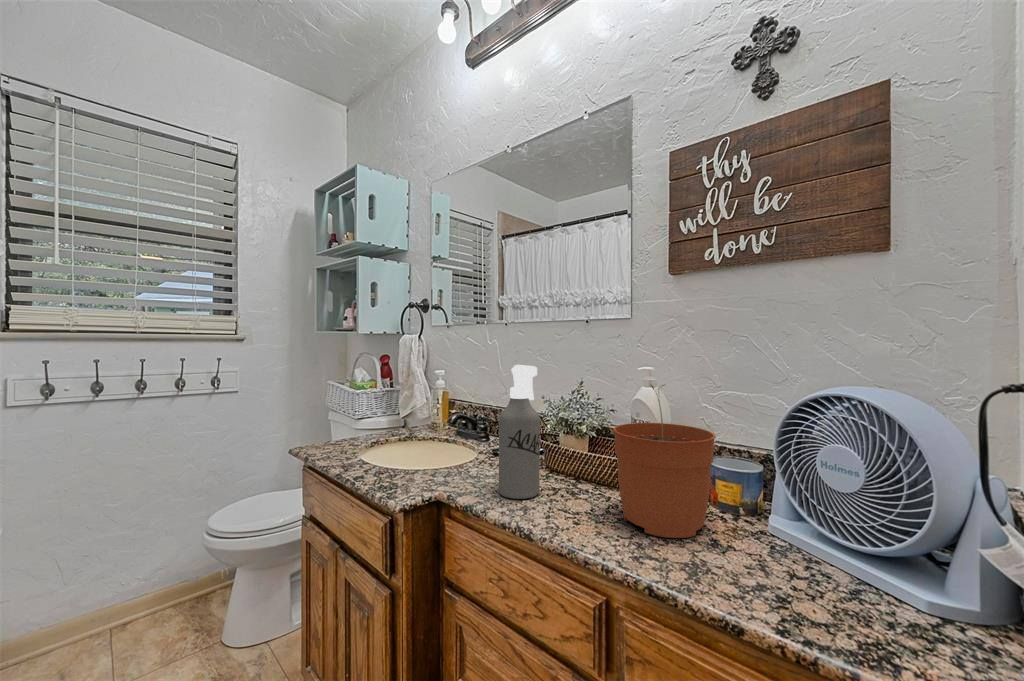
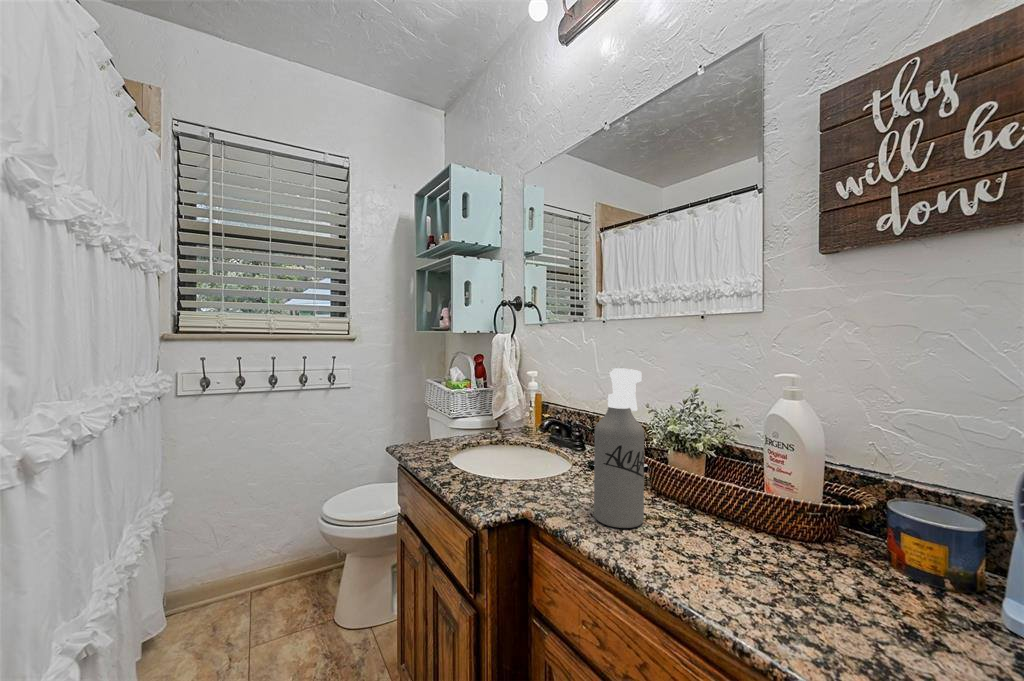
plant pot: present [613,385,716,538] -> none [744,398,908,617]

